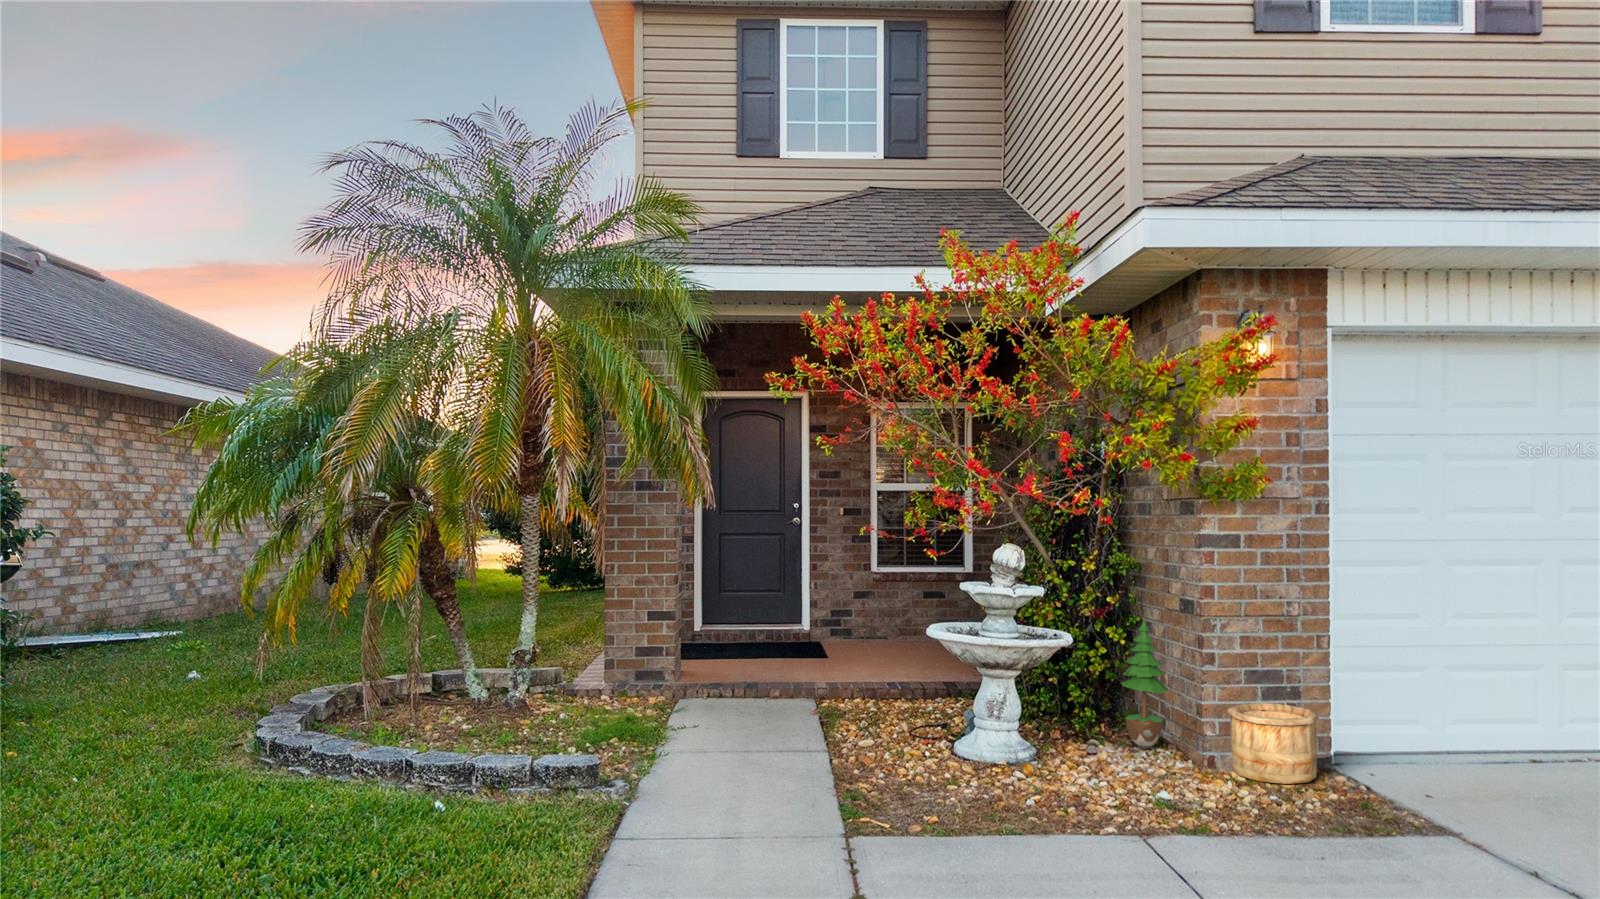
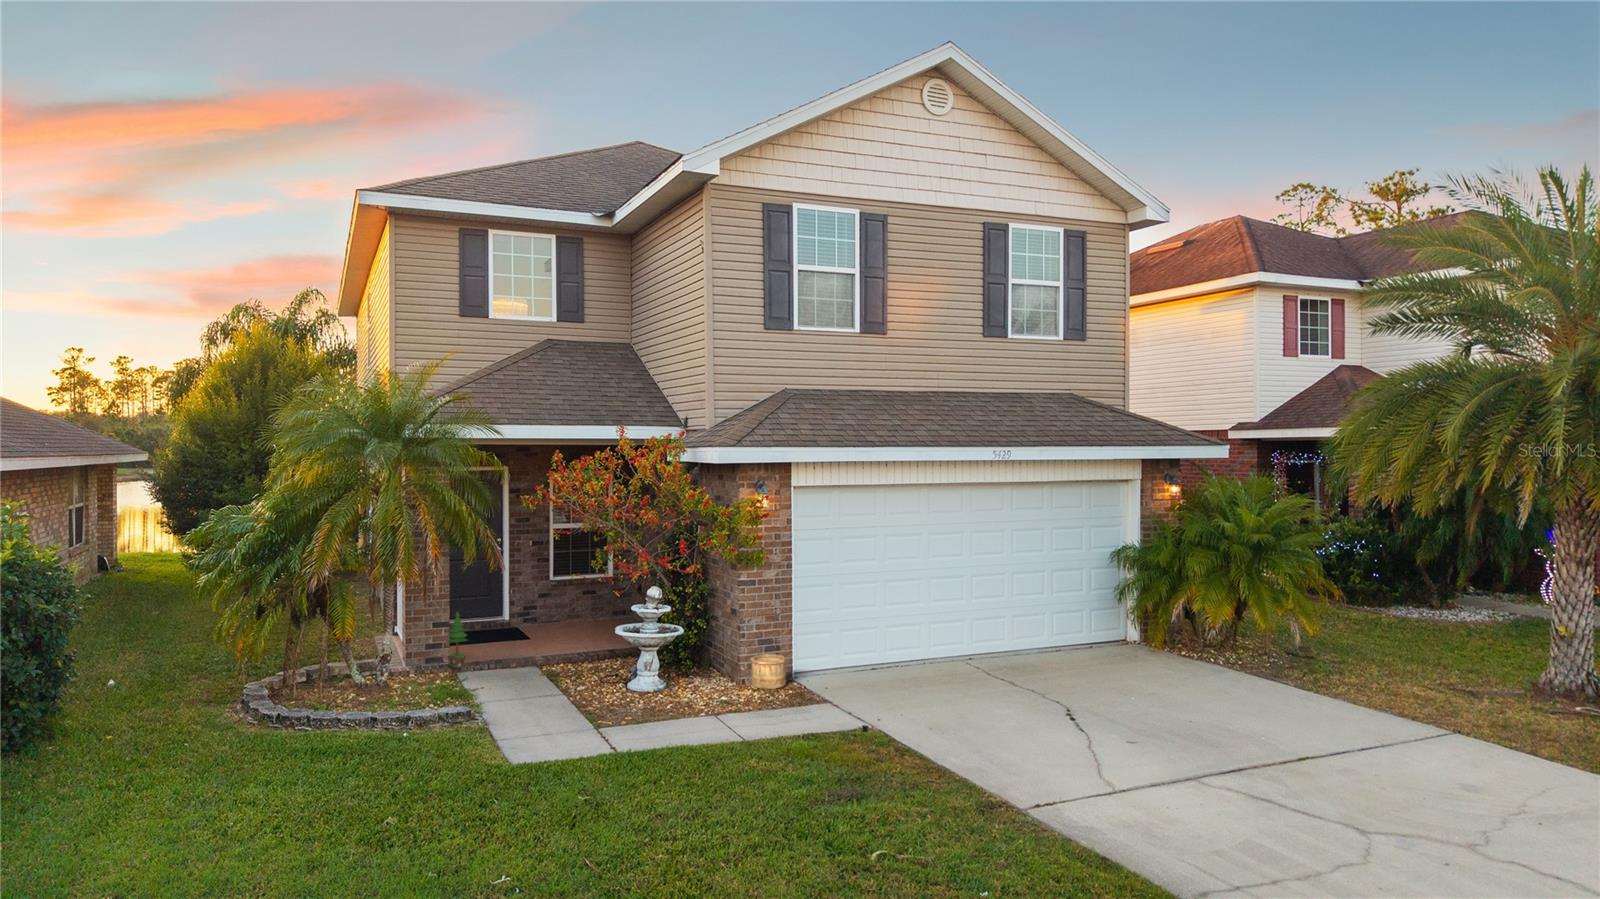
potted tree: present [1121,620,1168,750] -> present [447,611,467,669]

